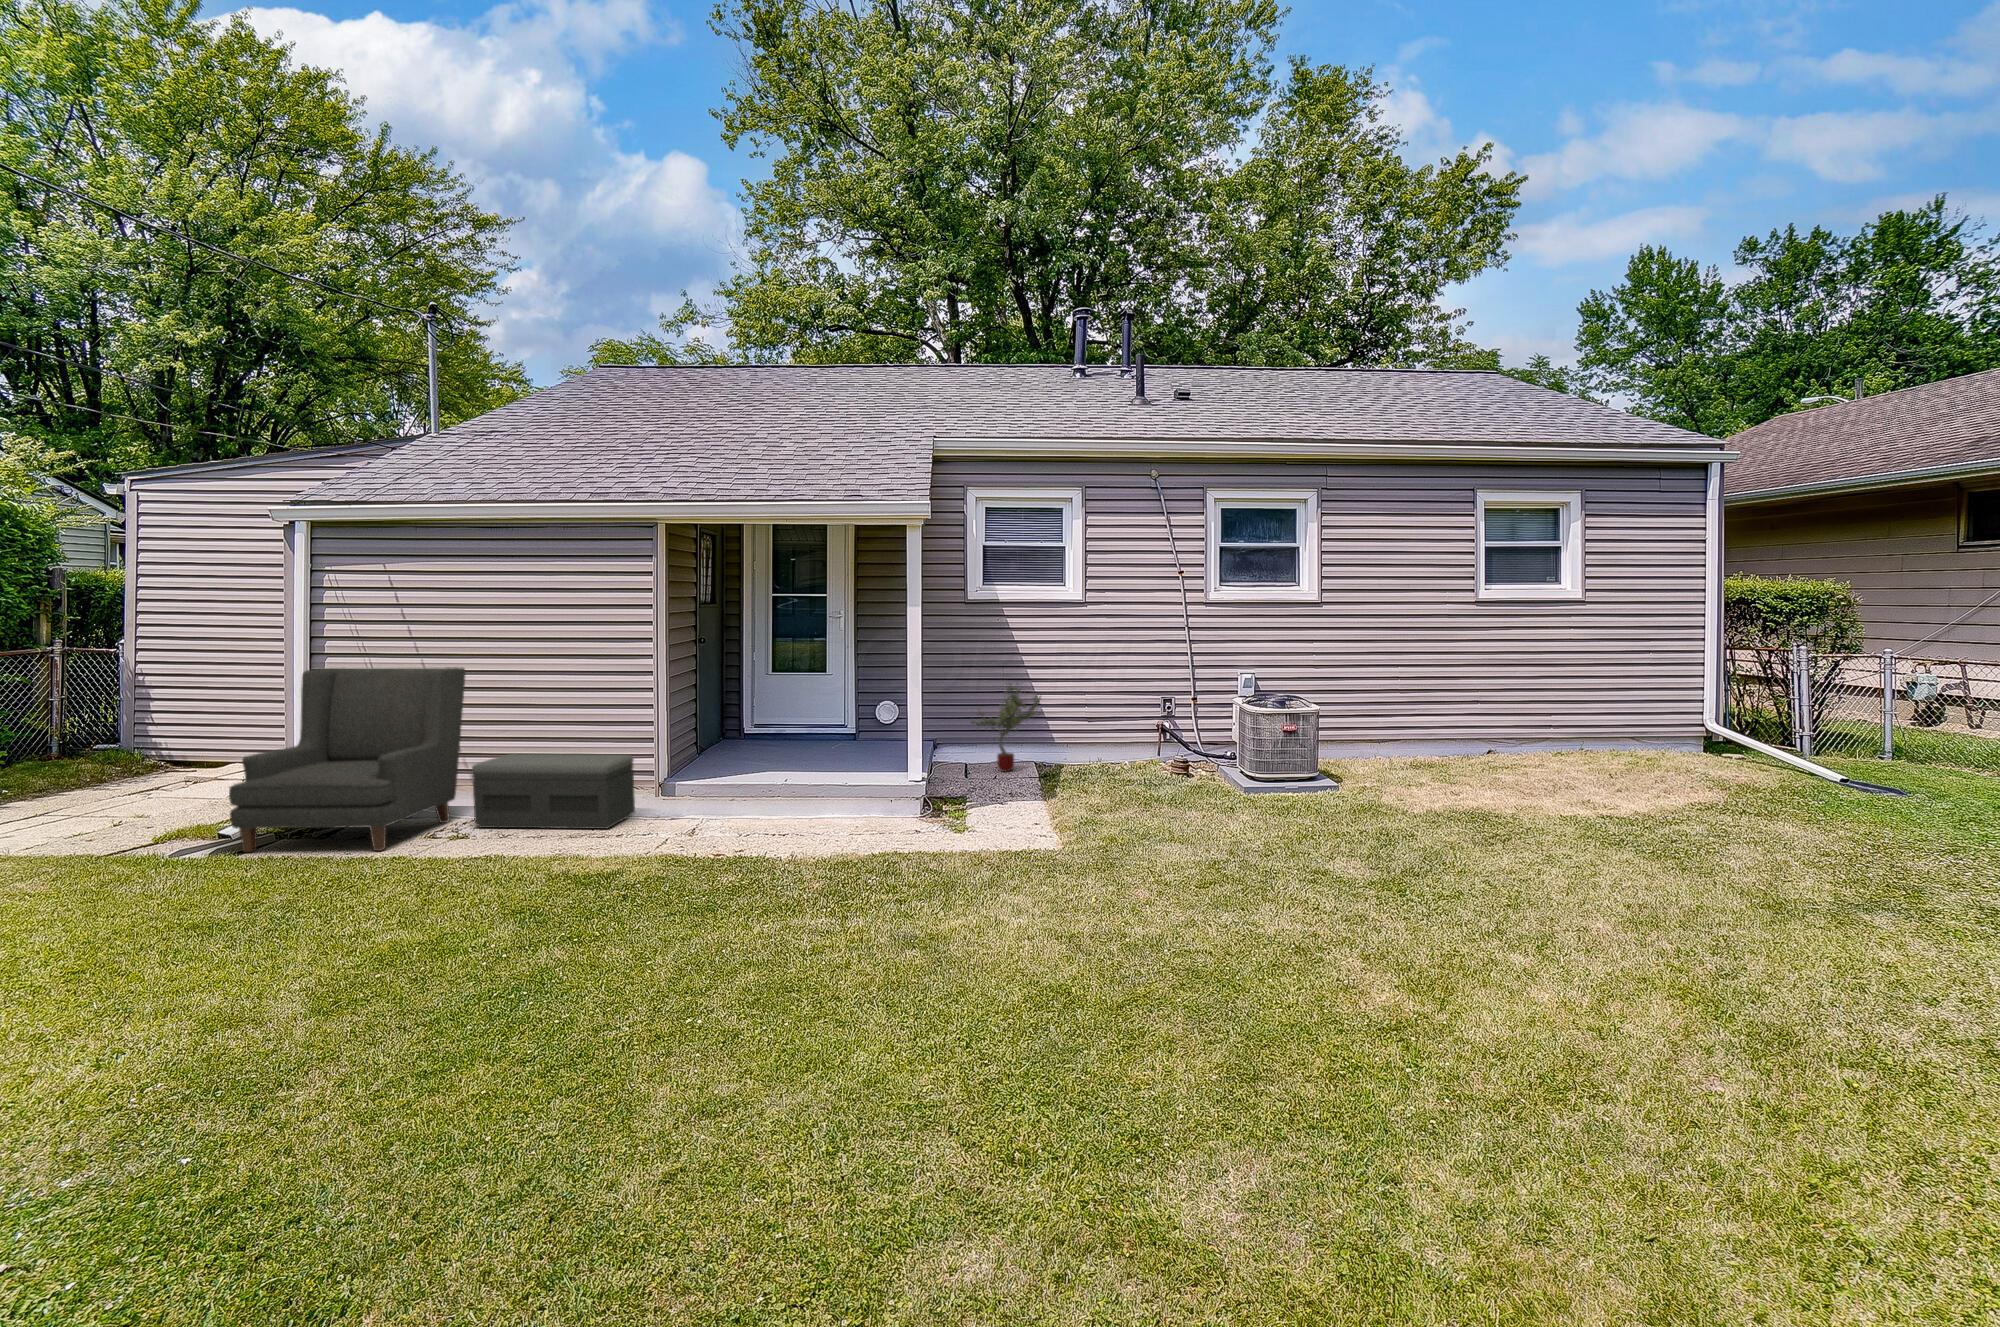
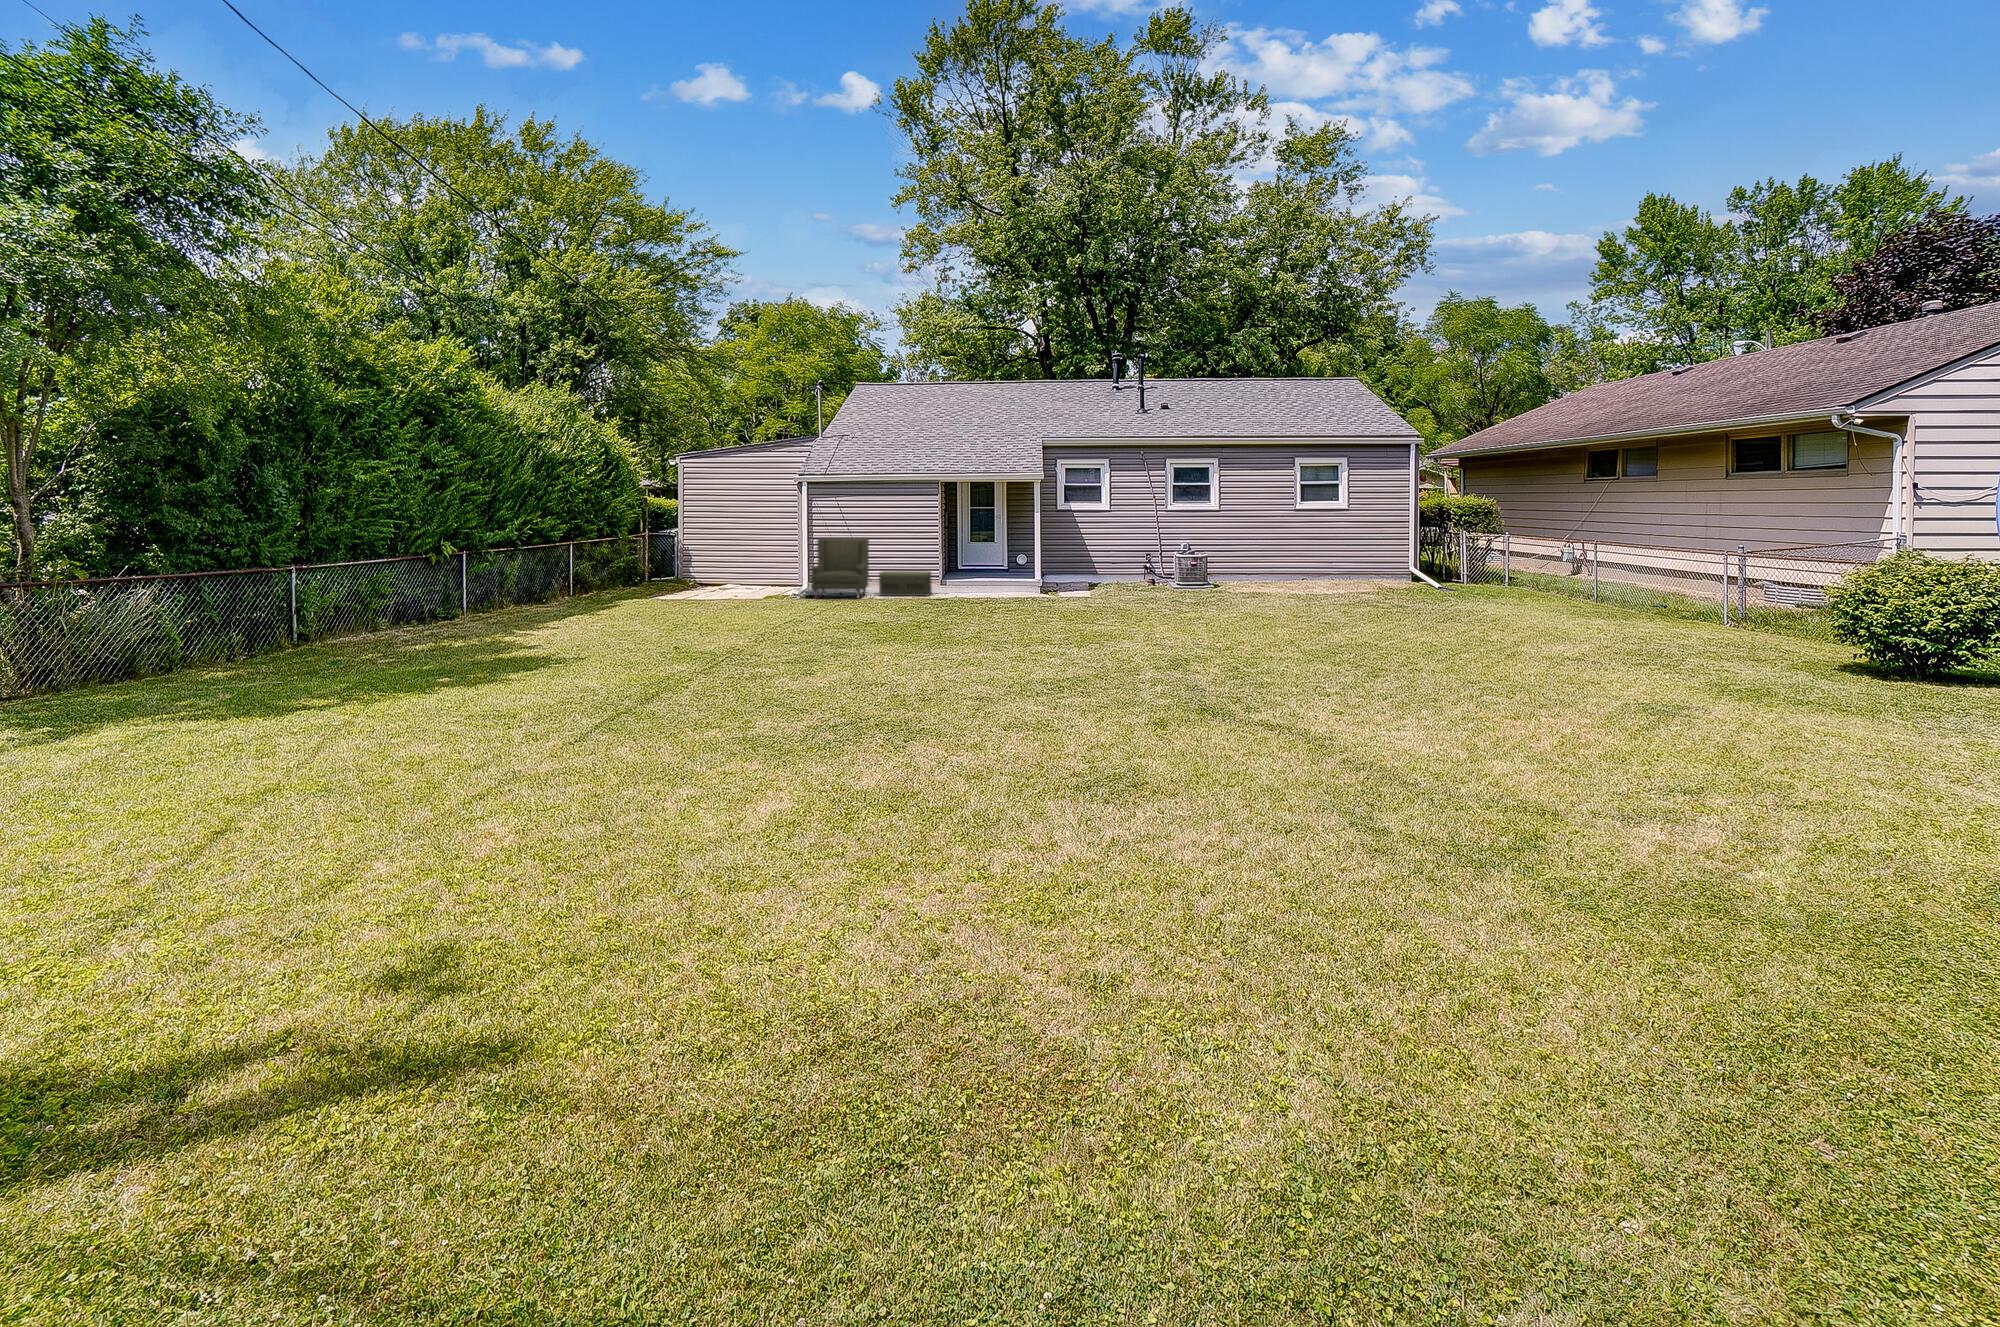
potted tree: present [971,683,1041,772] -> none [1057,547,1090,587]

